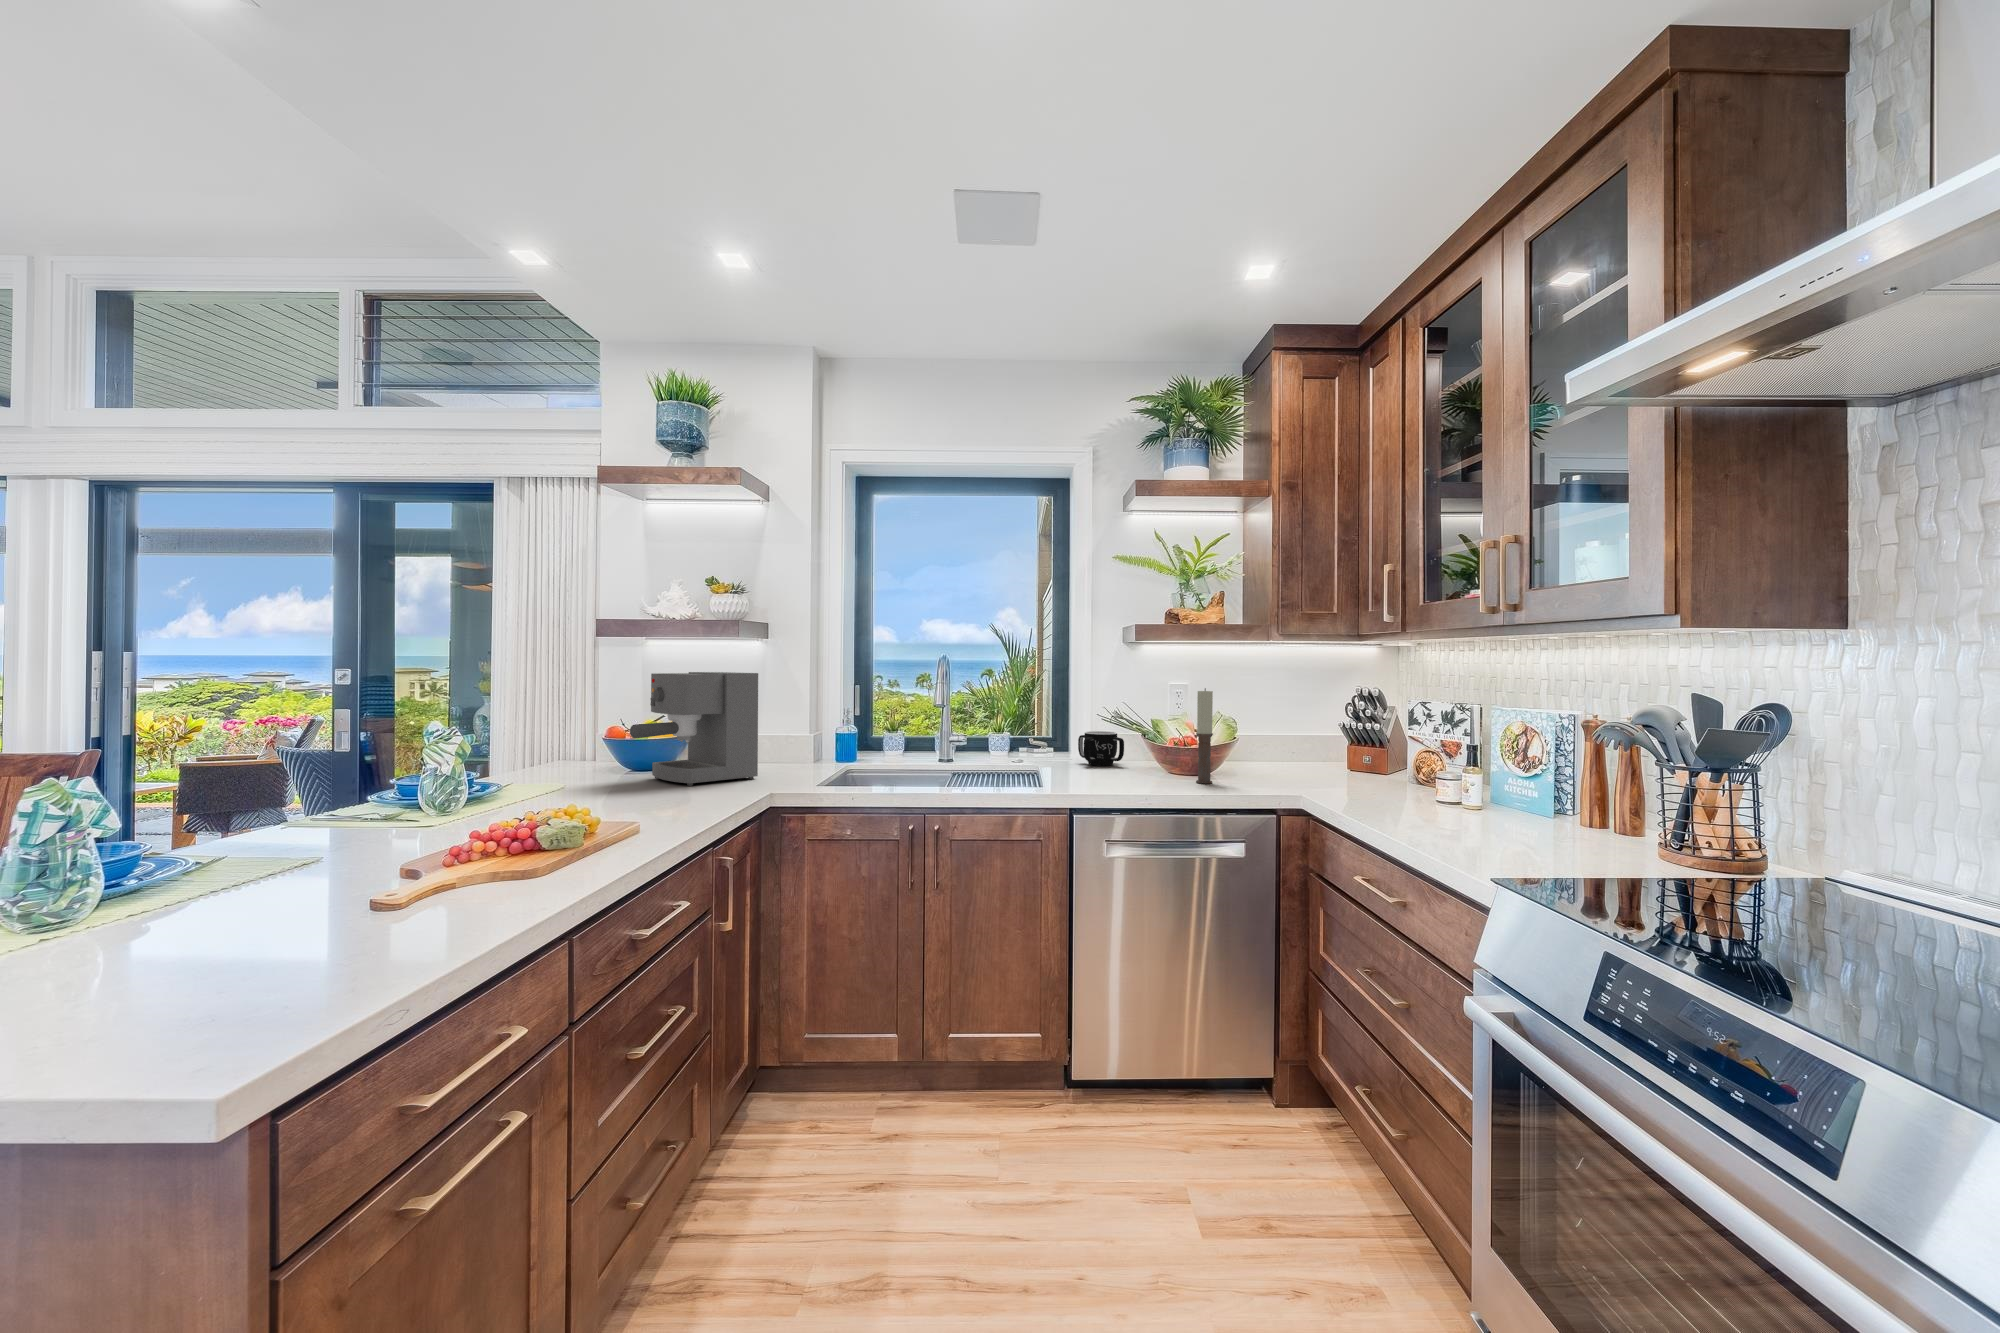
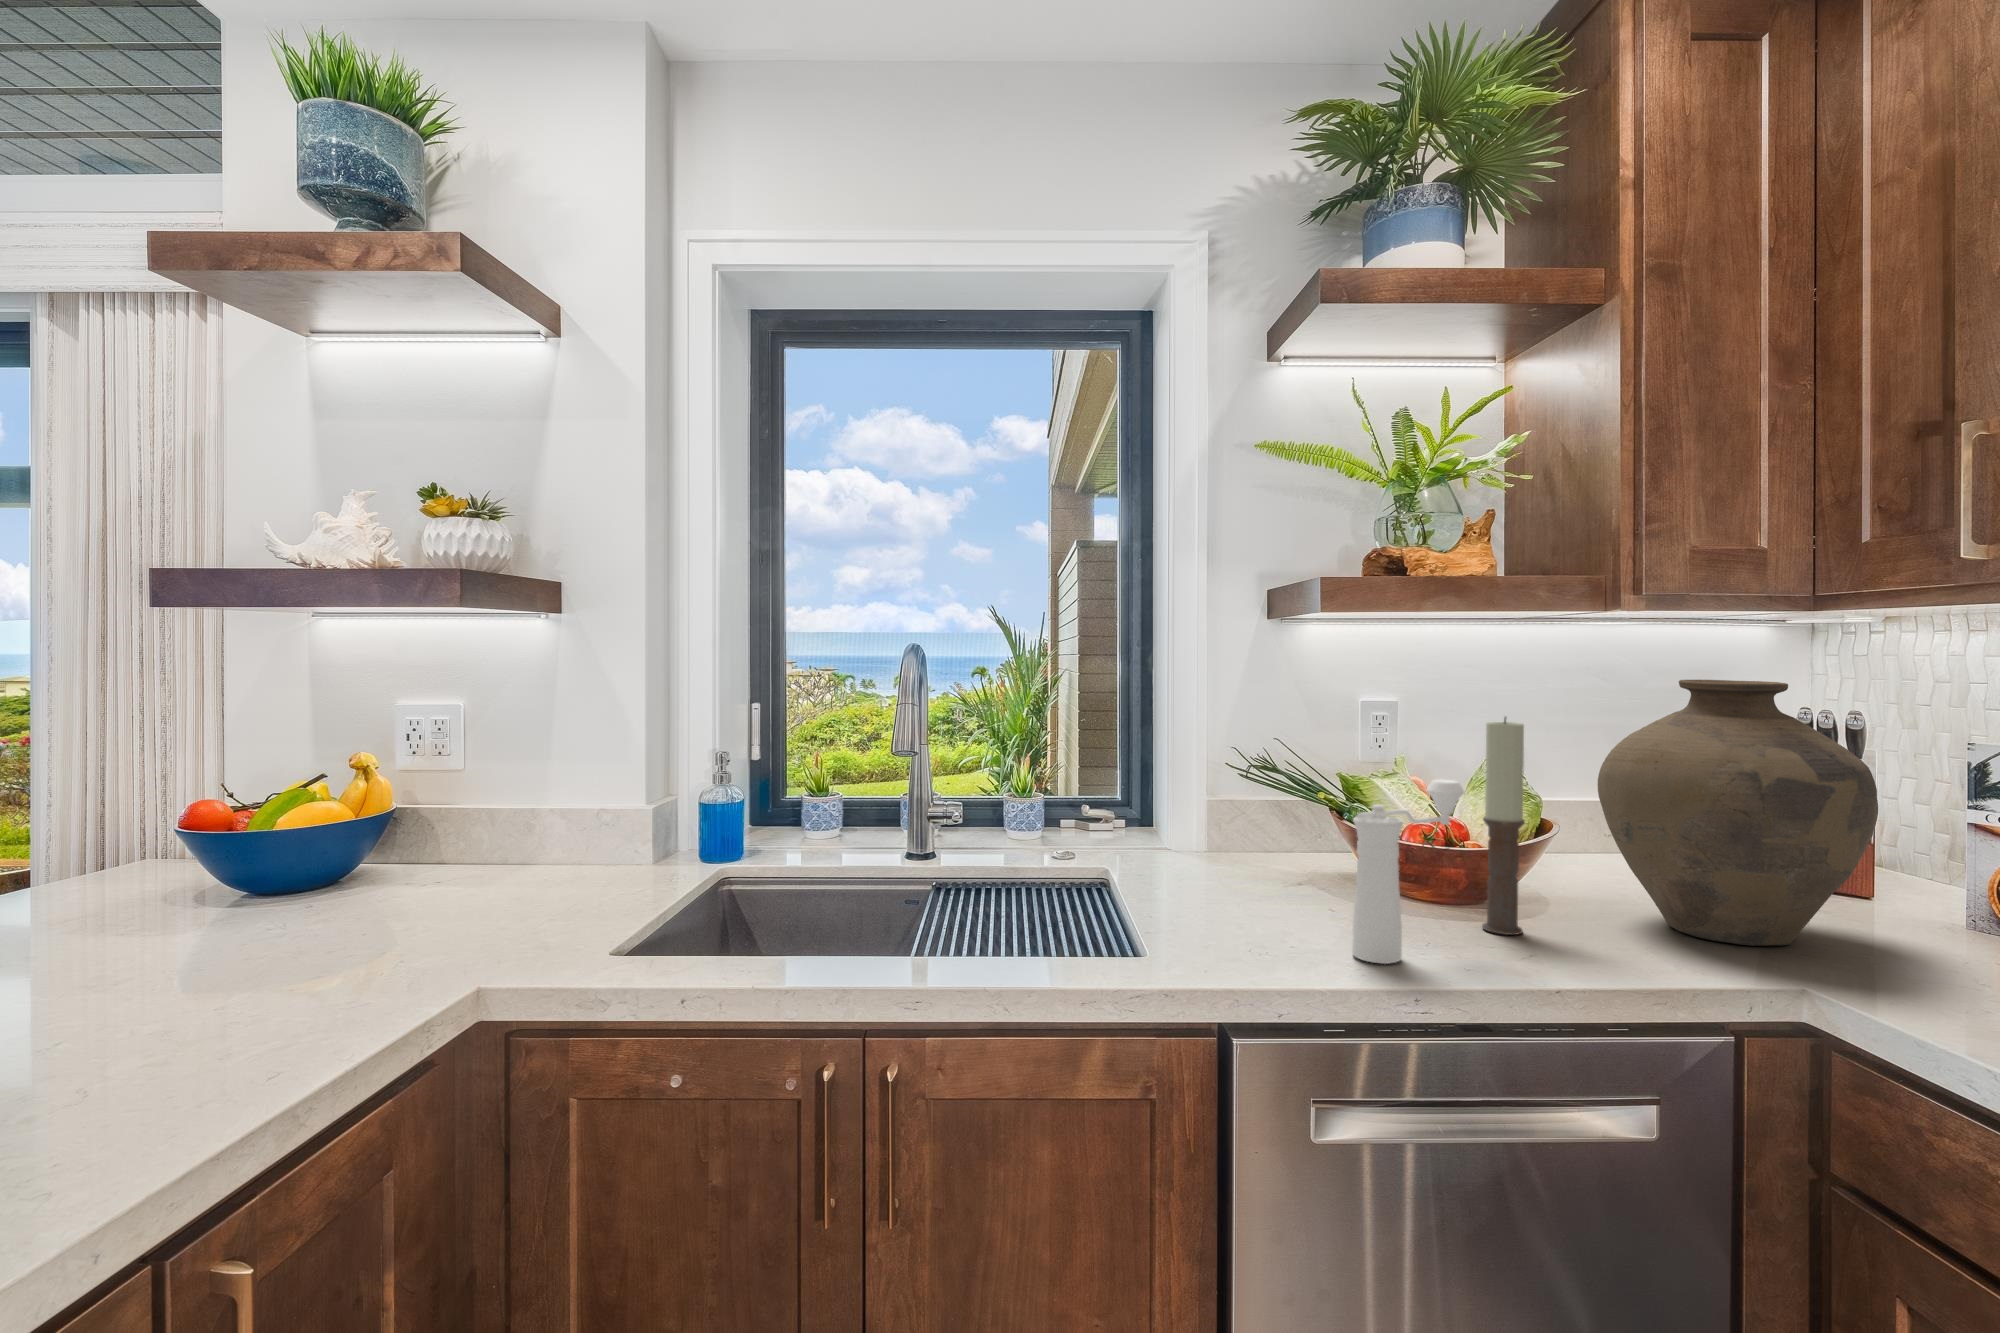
coffee maker: present [630,672,758,786] -> none [151,681,500,954]
vase: none [1252,673,1354,786] -> present [1598,680,1877,946]
pepper mill: none [1131,714,1181,789] -> present [1352,779,1464,964]
mug: present [1078,731,1124,766] -> none [1183,791,1281,863]

